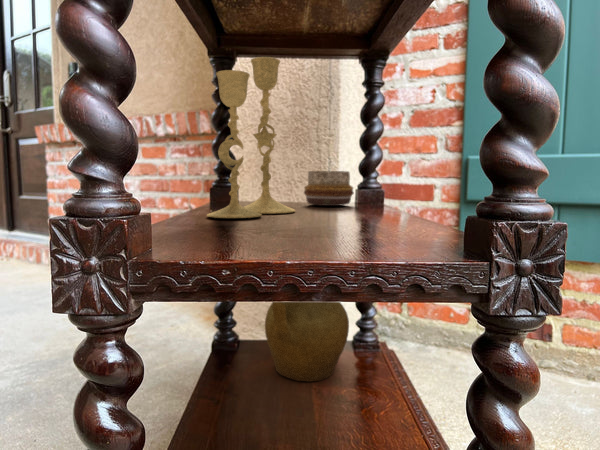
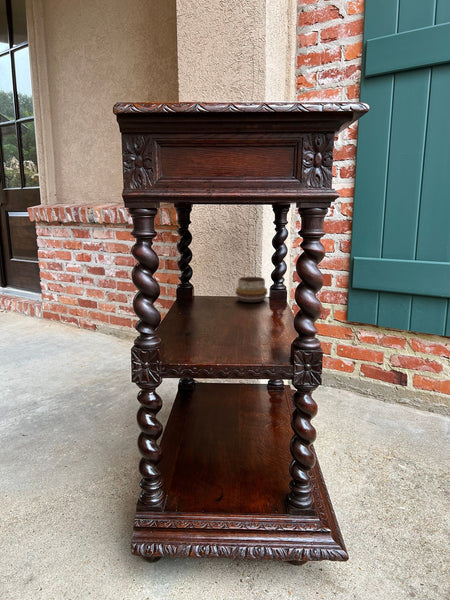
candlestick: present [207,57,295,218] -> none [179,224,229,324]
pitcher: present [265,302,349,382] -> none [211,337,261,409]

